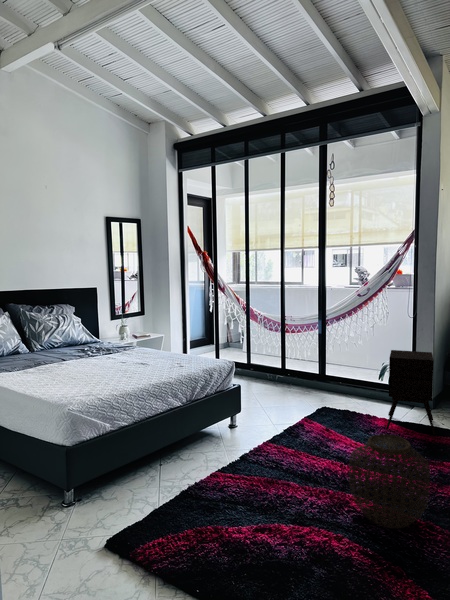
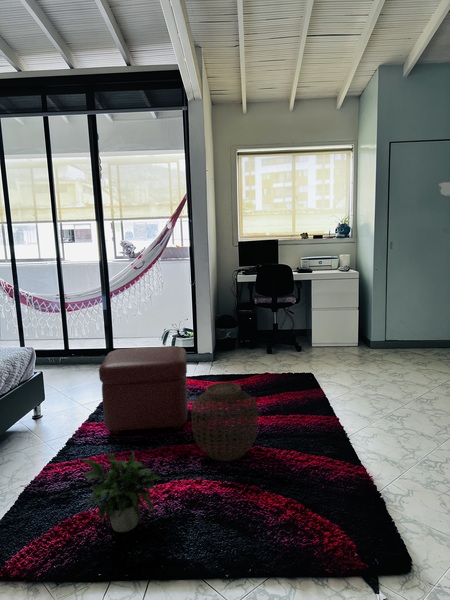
side table: present [386,350,436,435] -> none [181,312,227,385]
ottoman: none [276,377,375,475] -> present [99,346,188,434]
potted plant: none [211,472,282,561] -> present [82,451,161,532]

